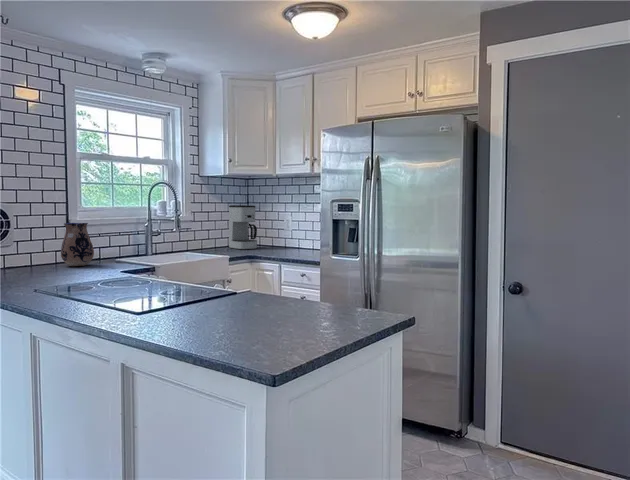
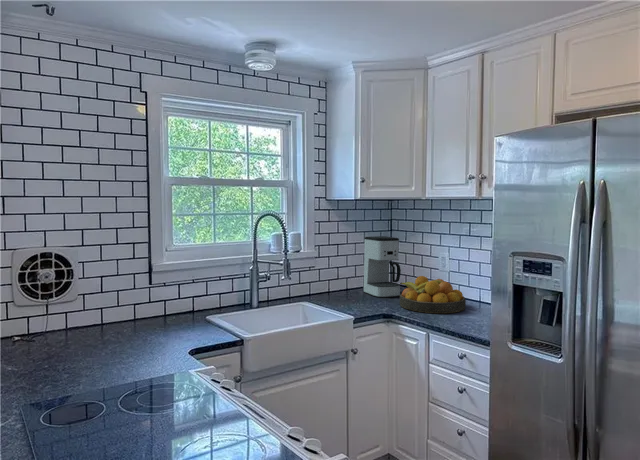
ceramic pitcher: present [61,223,94,266] -> none [130,270,172,330]
fruit bowl: none [258,231,304,254] -> present [400,276,466,313]

